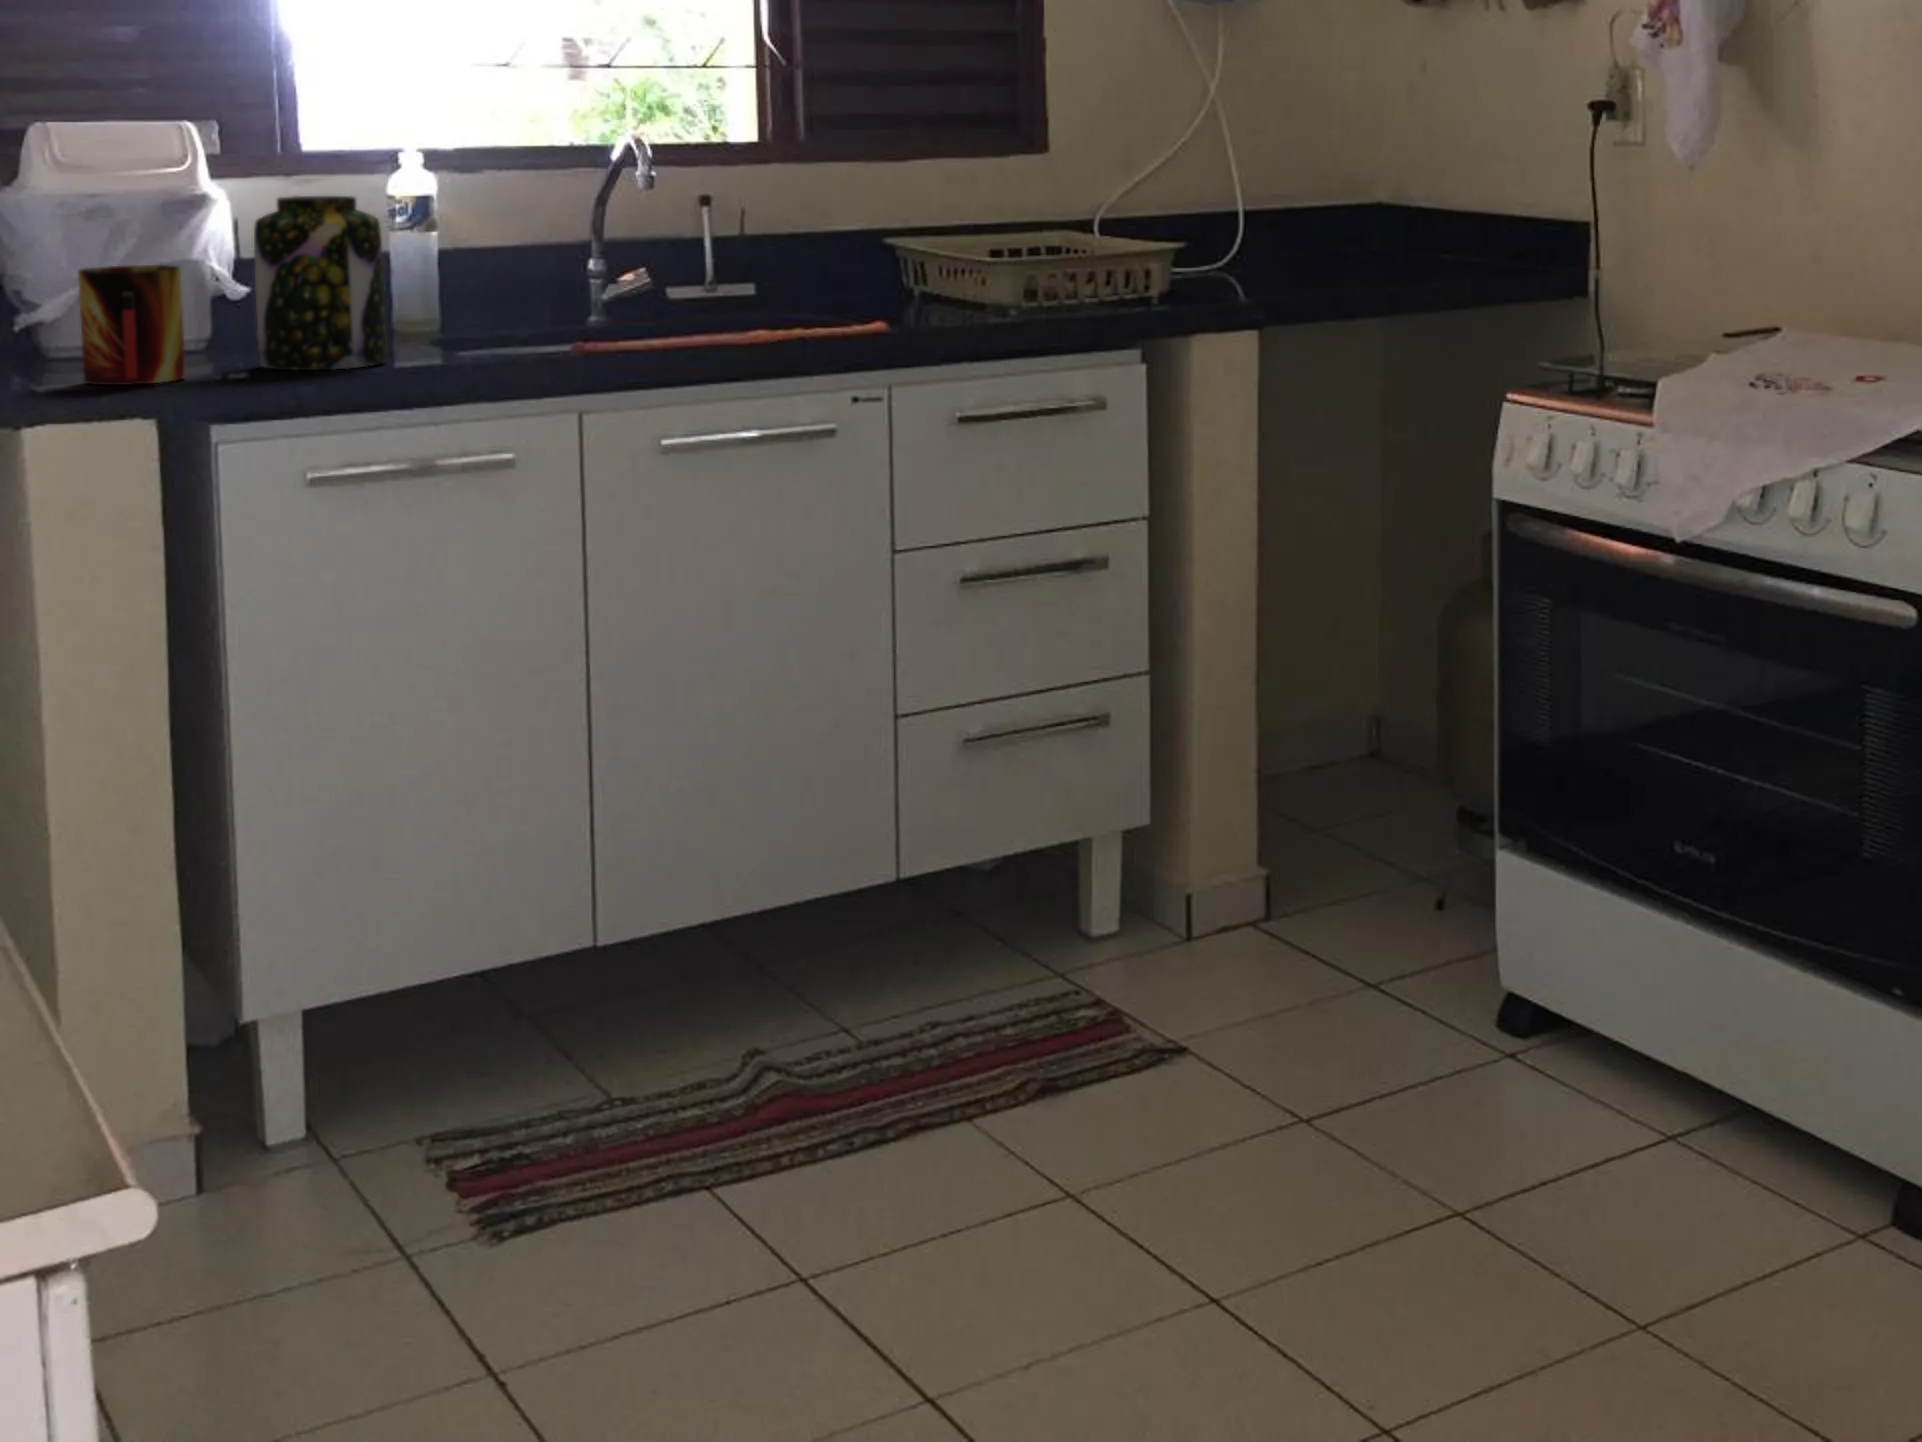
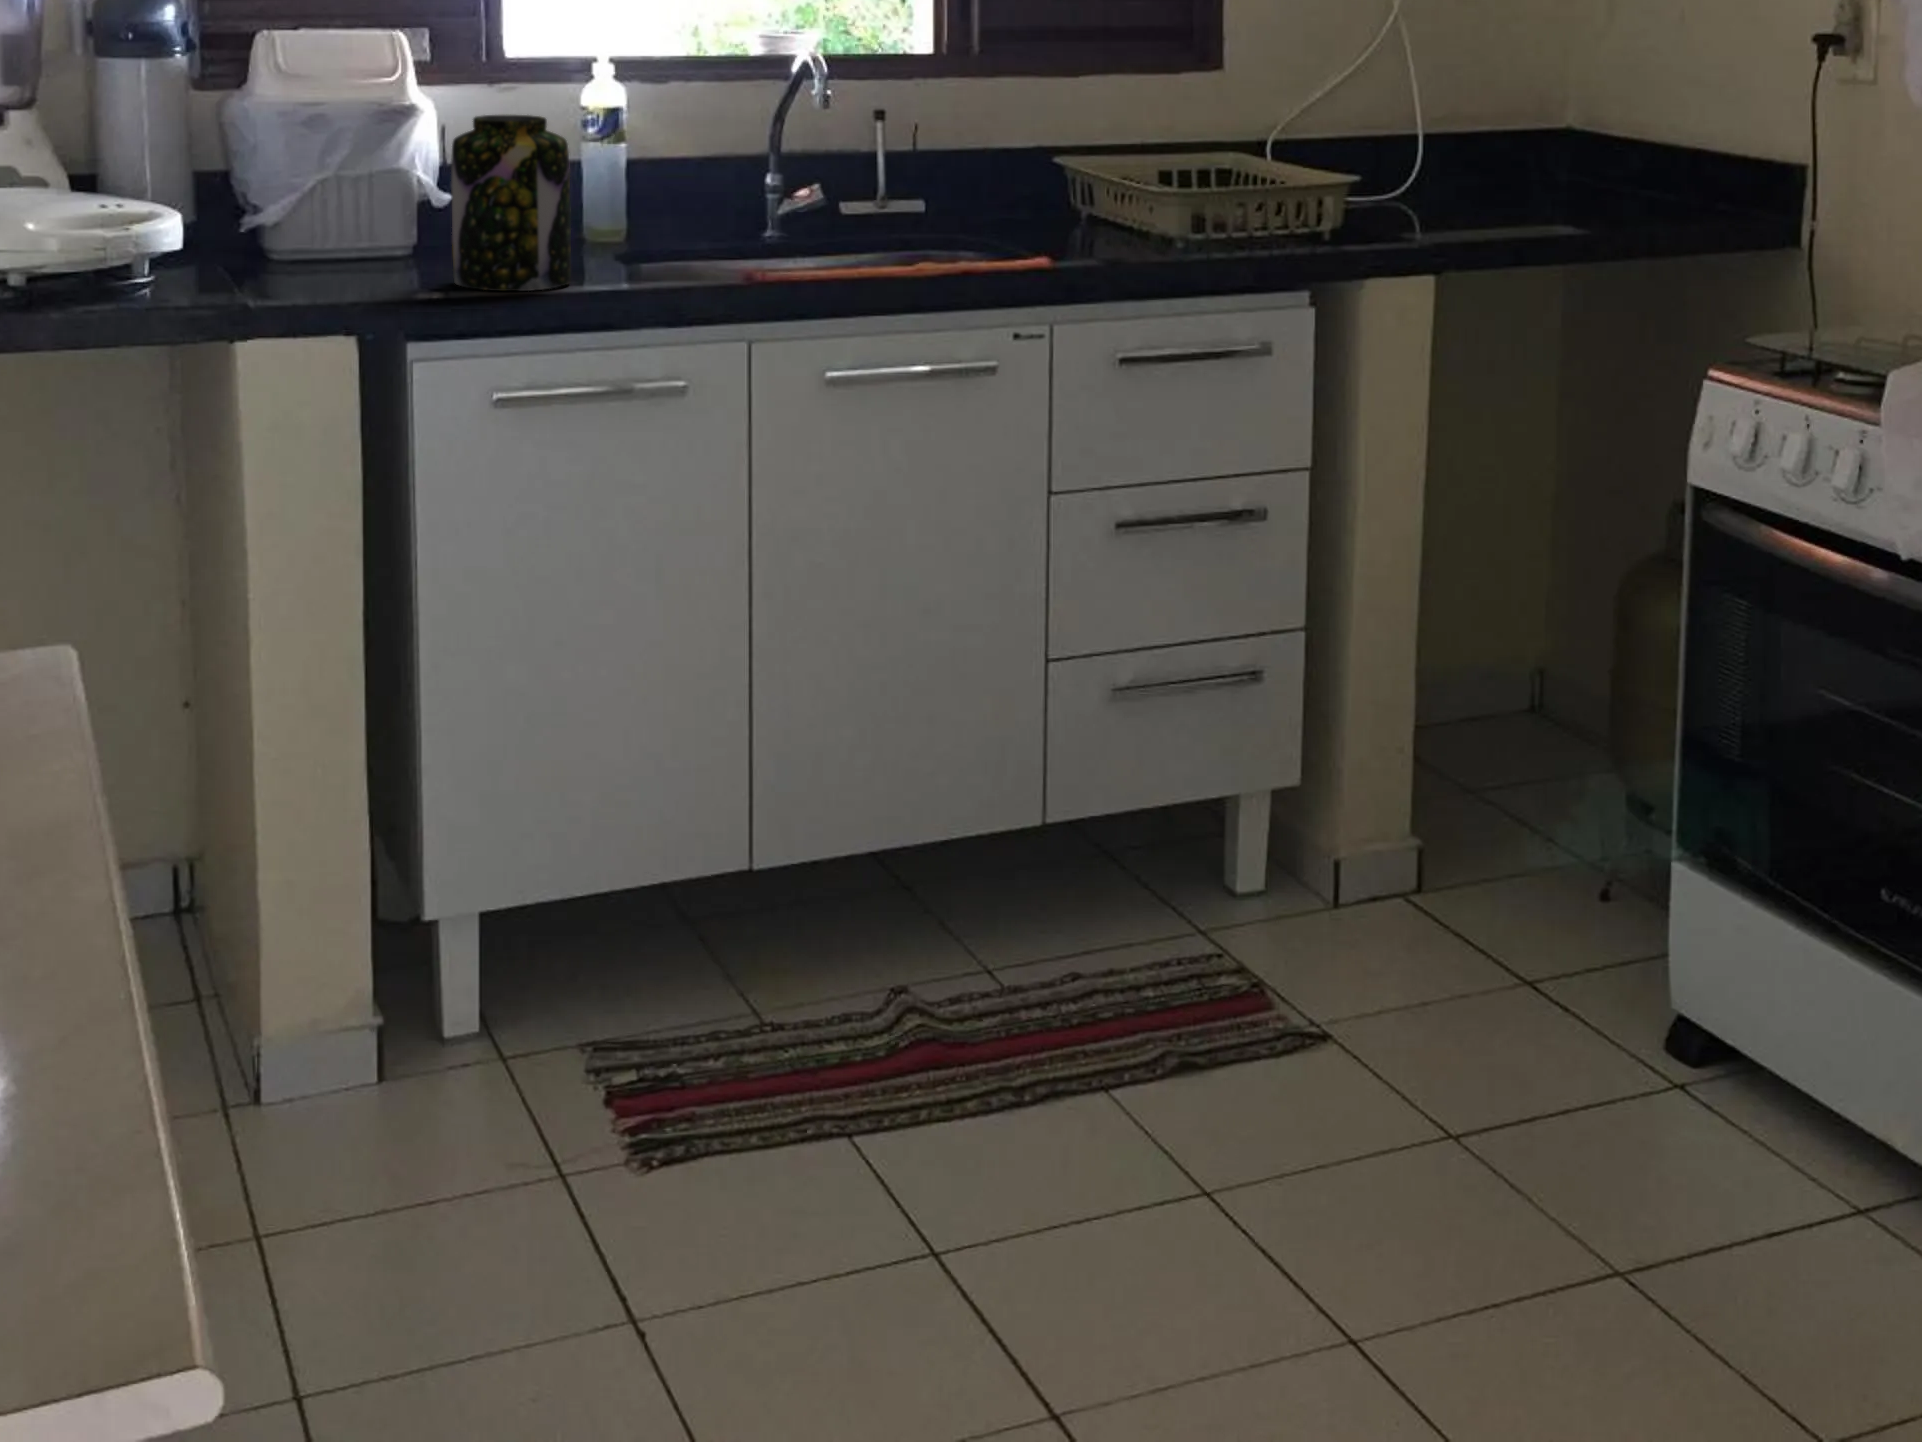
mug: present [78,265,186,385] -> none [290,183,385,301]

